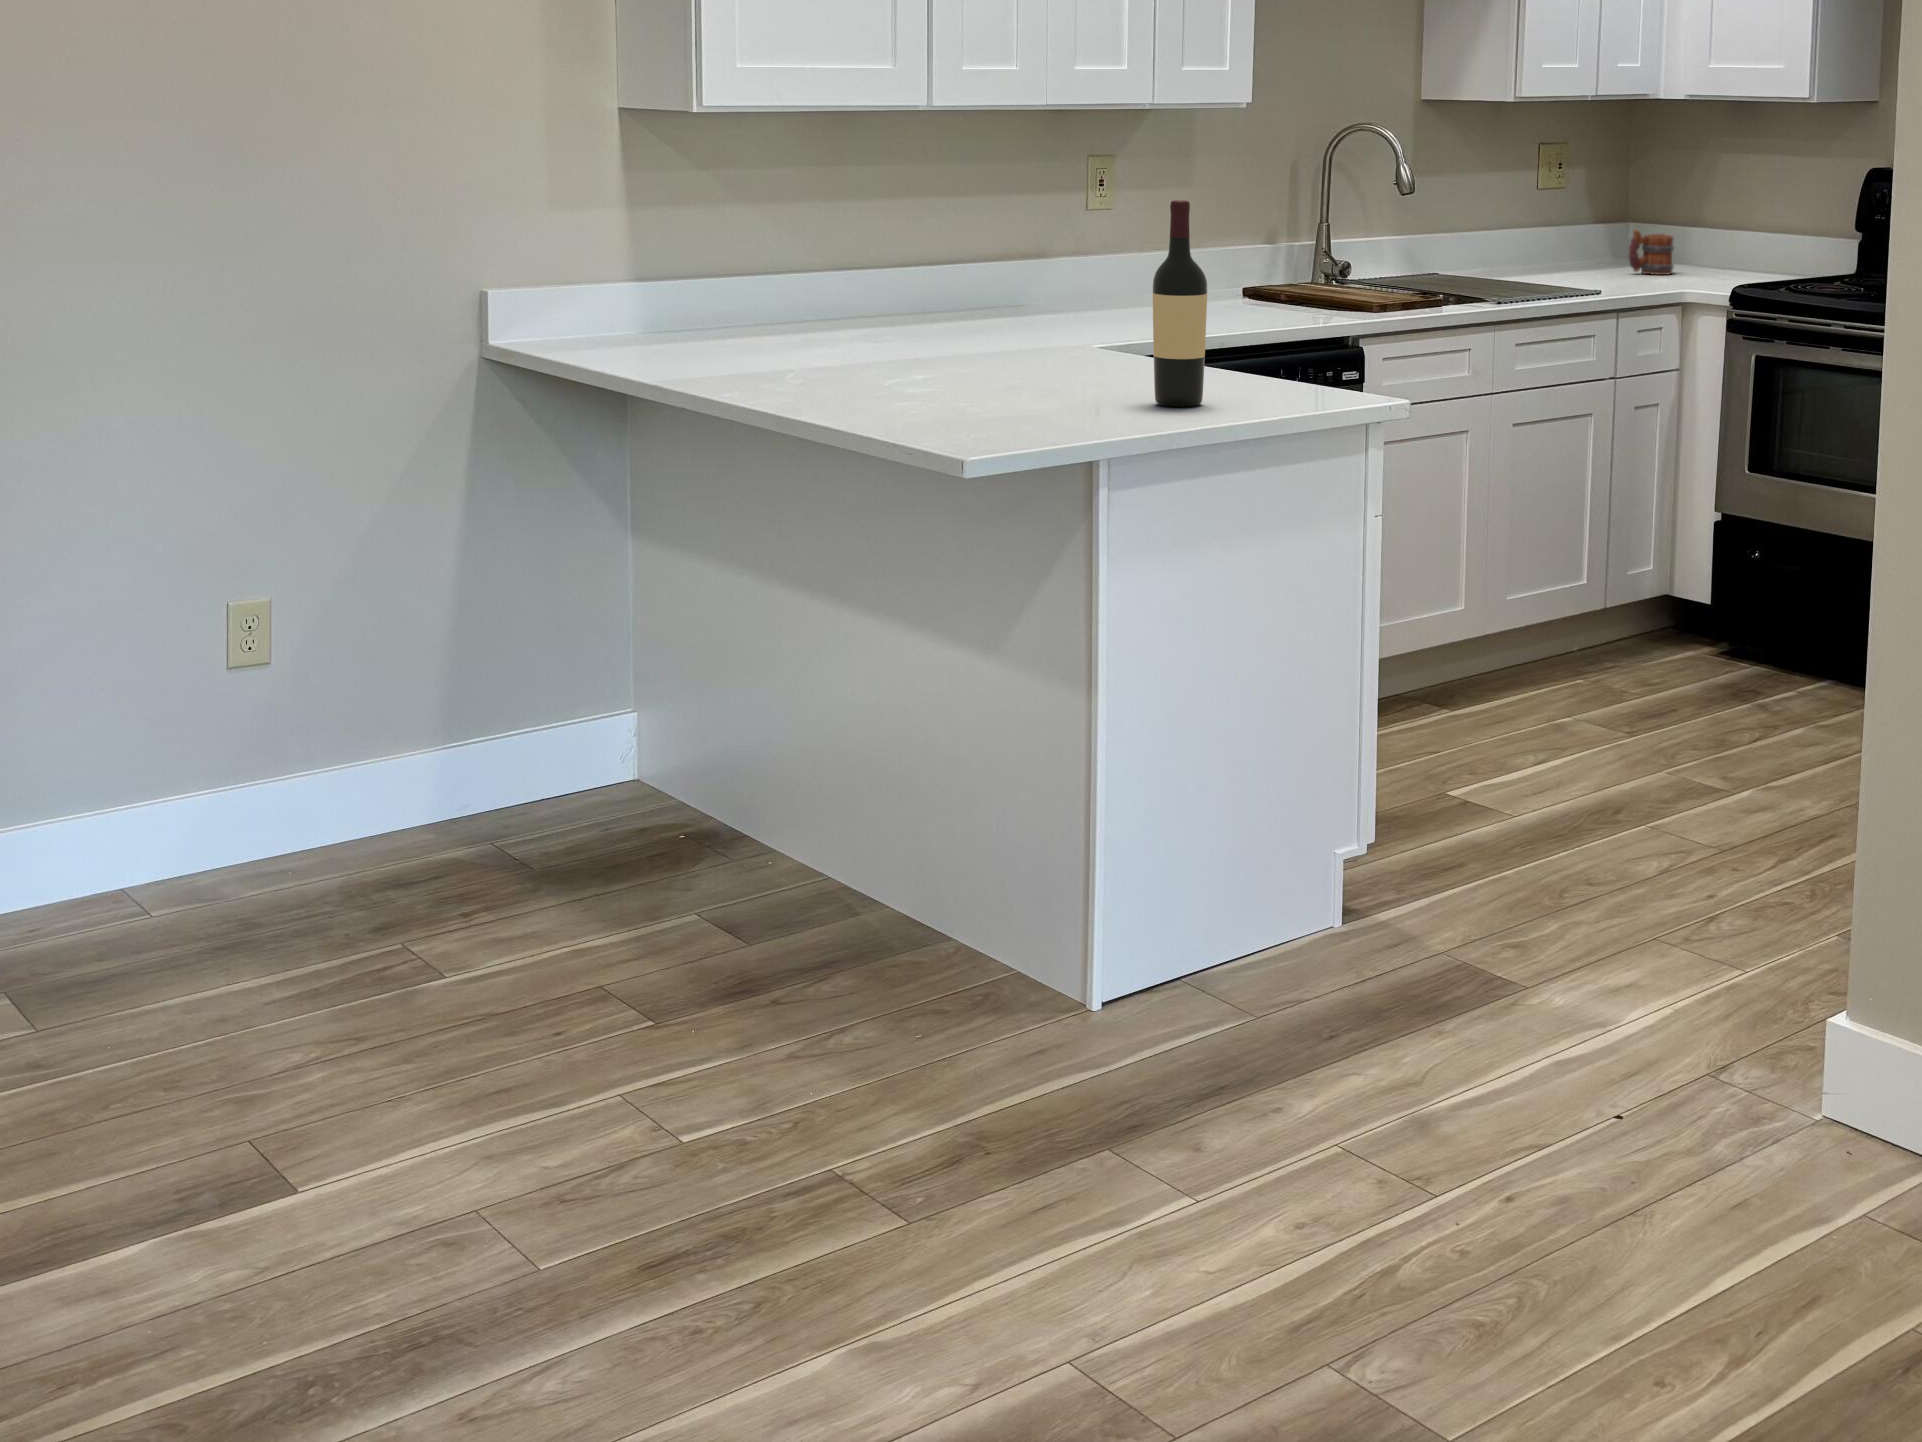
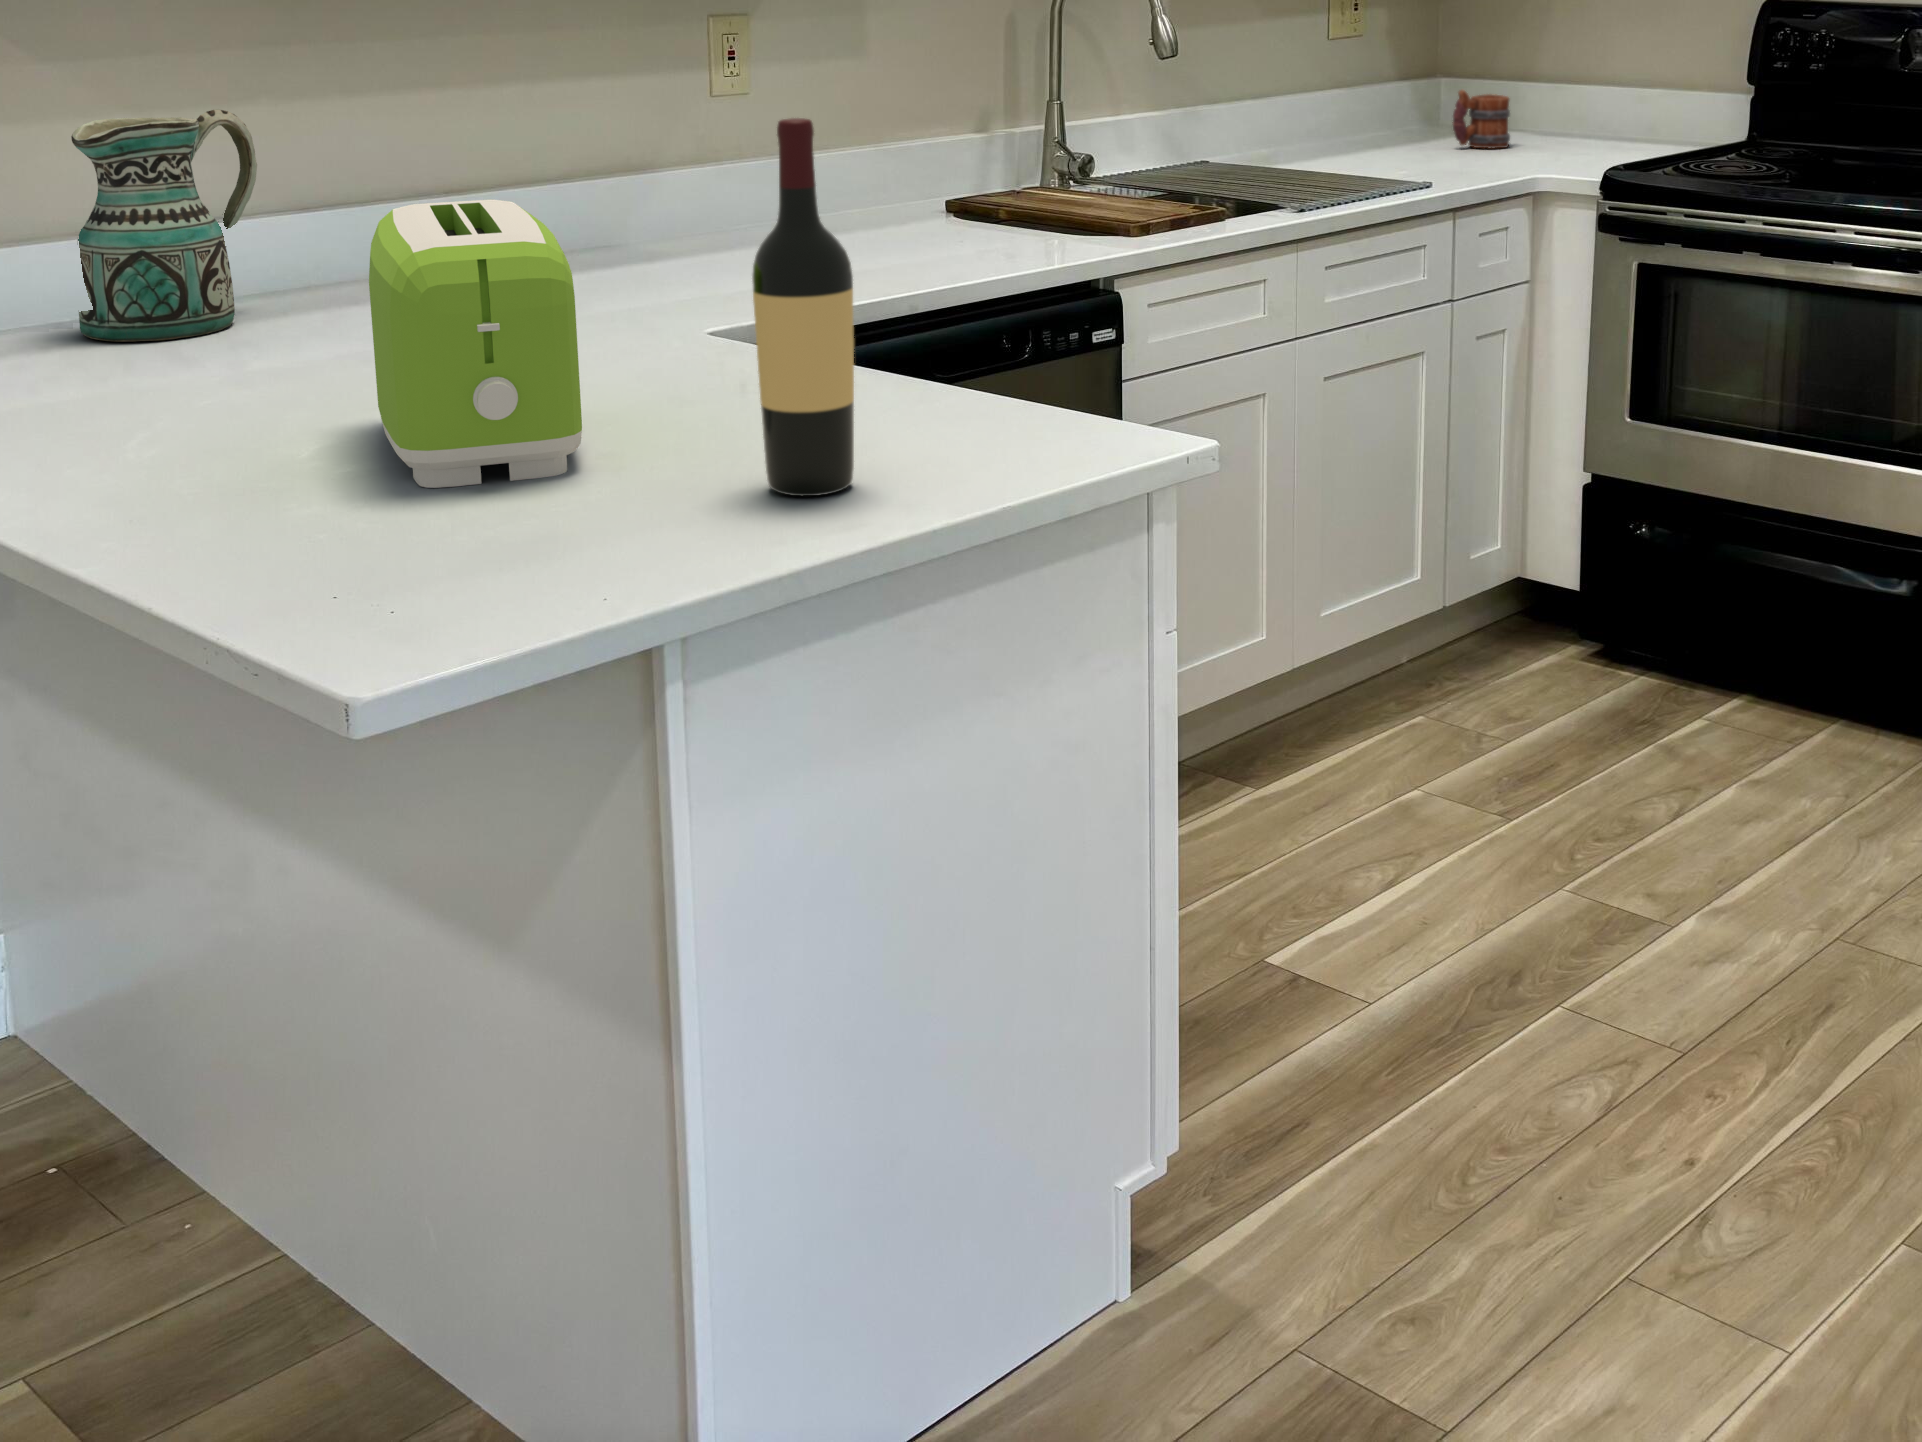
ceramic pitcher: none [707,202,813,341] -> present [71,109,257,341]
toaster: none [925,250,1050,399] -> present [369,199,582,488]

